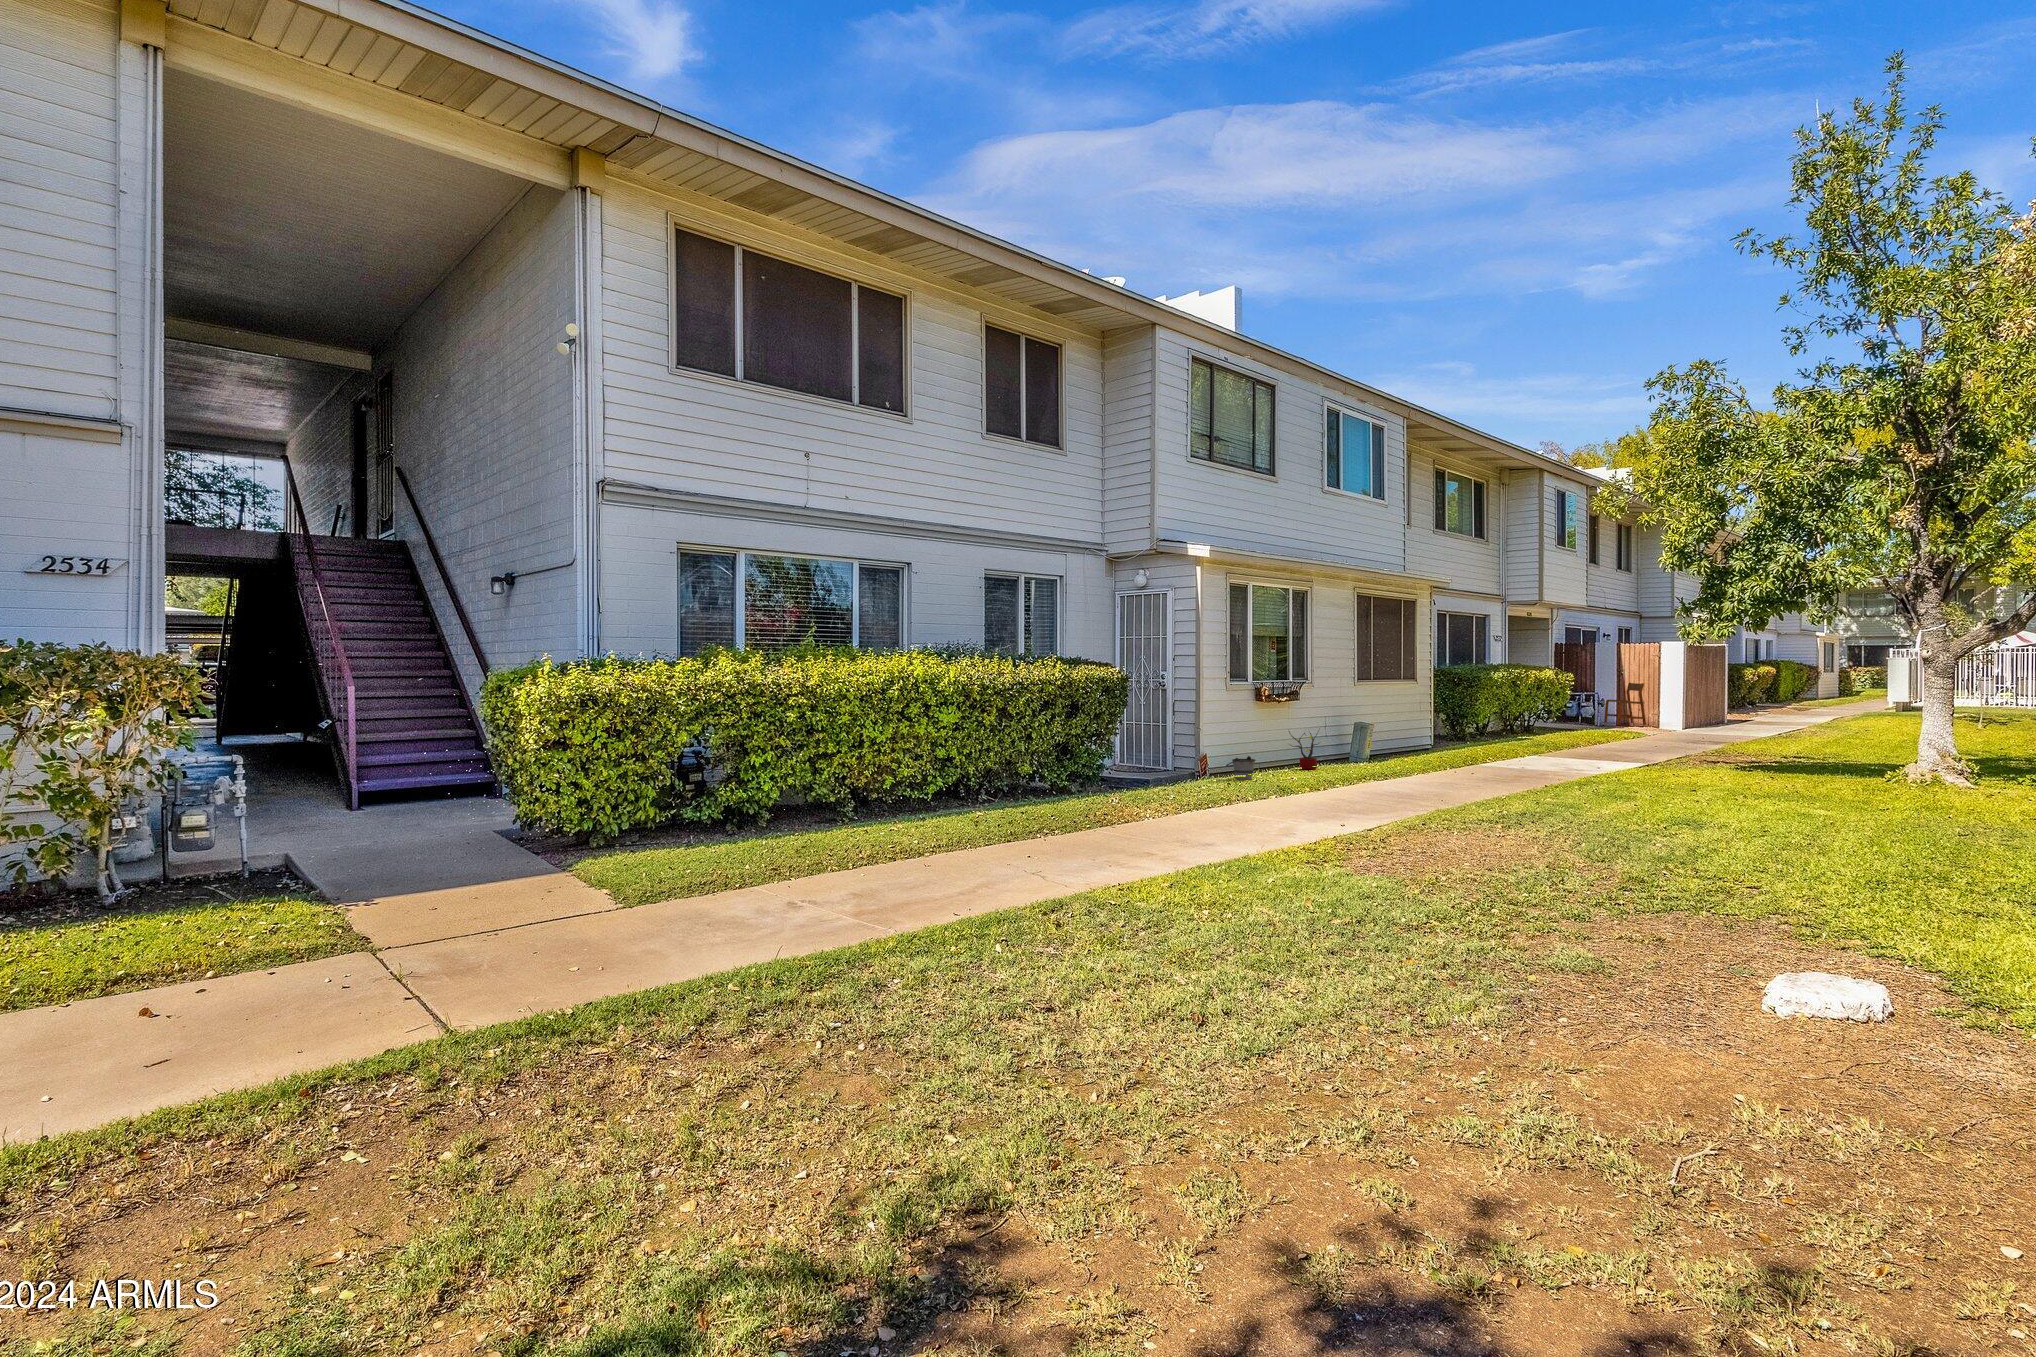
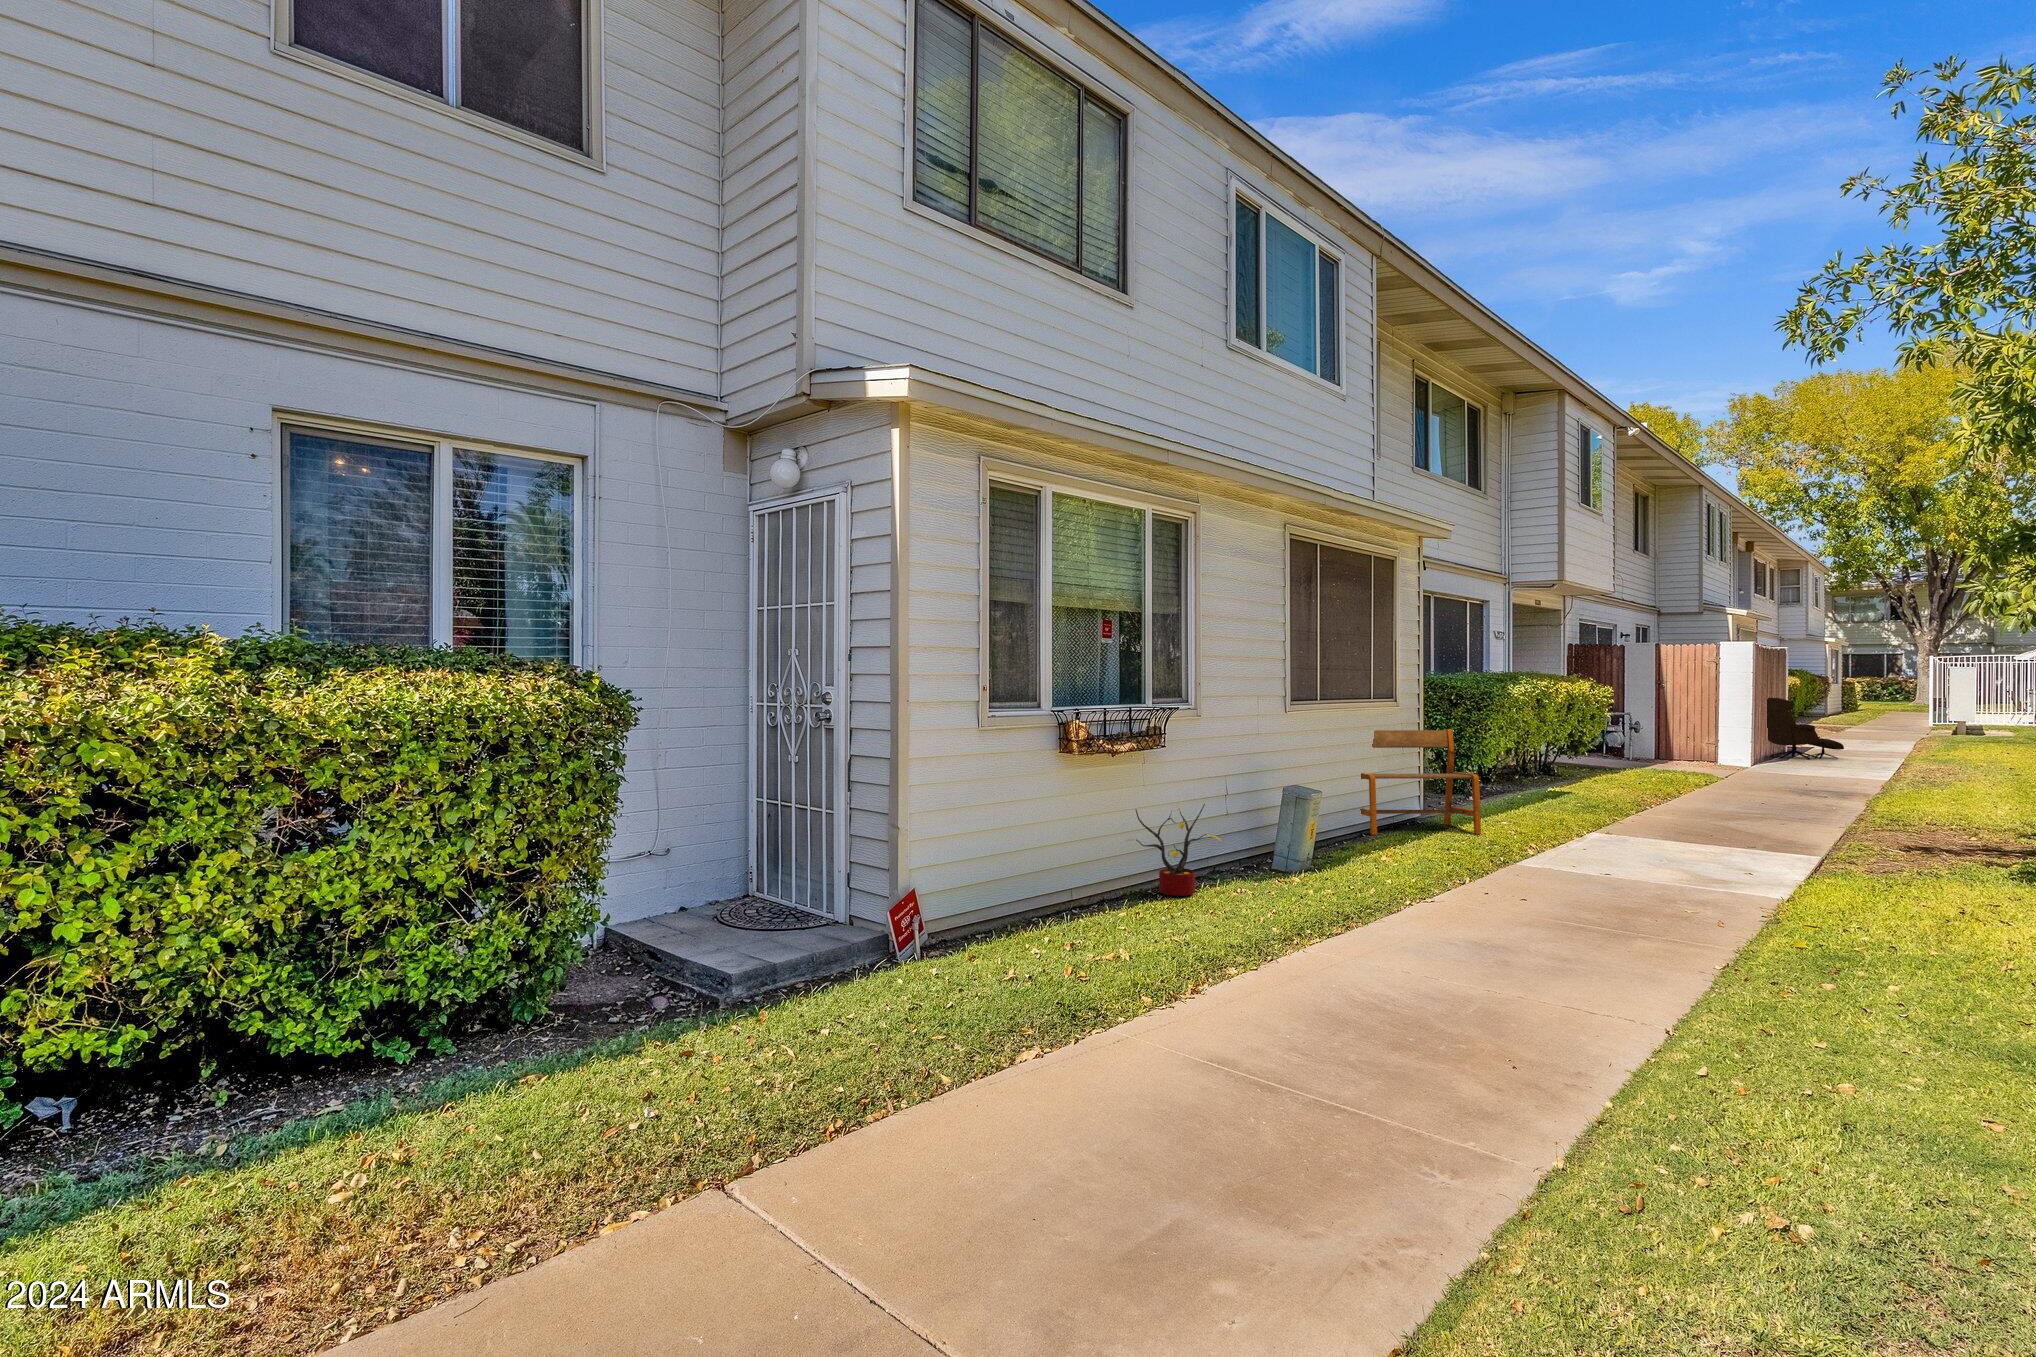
lounge chair: none [1691,680,1748,723] -> present [1767,698,1844,760]
bench: present [1604,683,1646,725] -> present [1360,729,1481,835]
bucket: present [1226,756,1256,780] -> none [969,885,1037,947]

